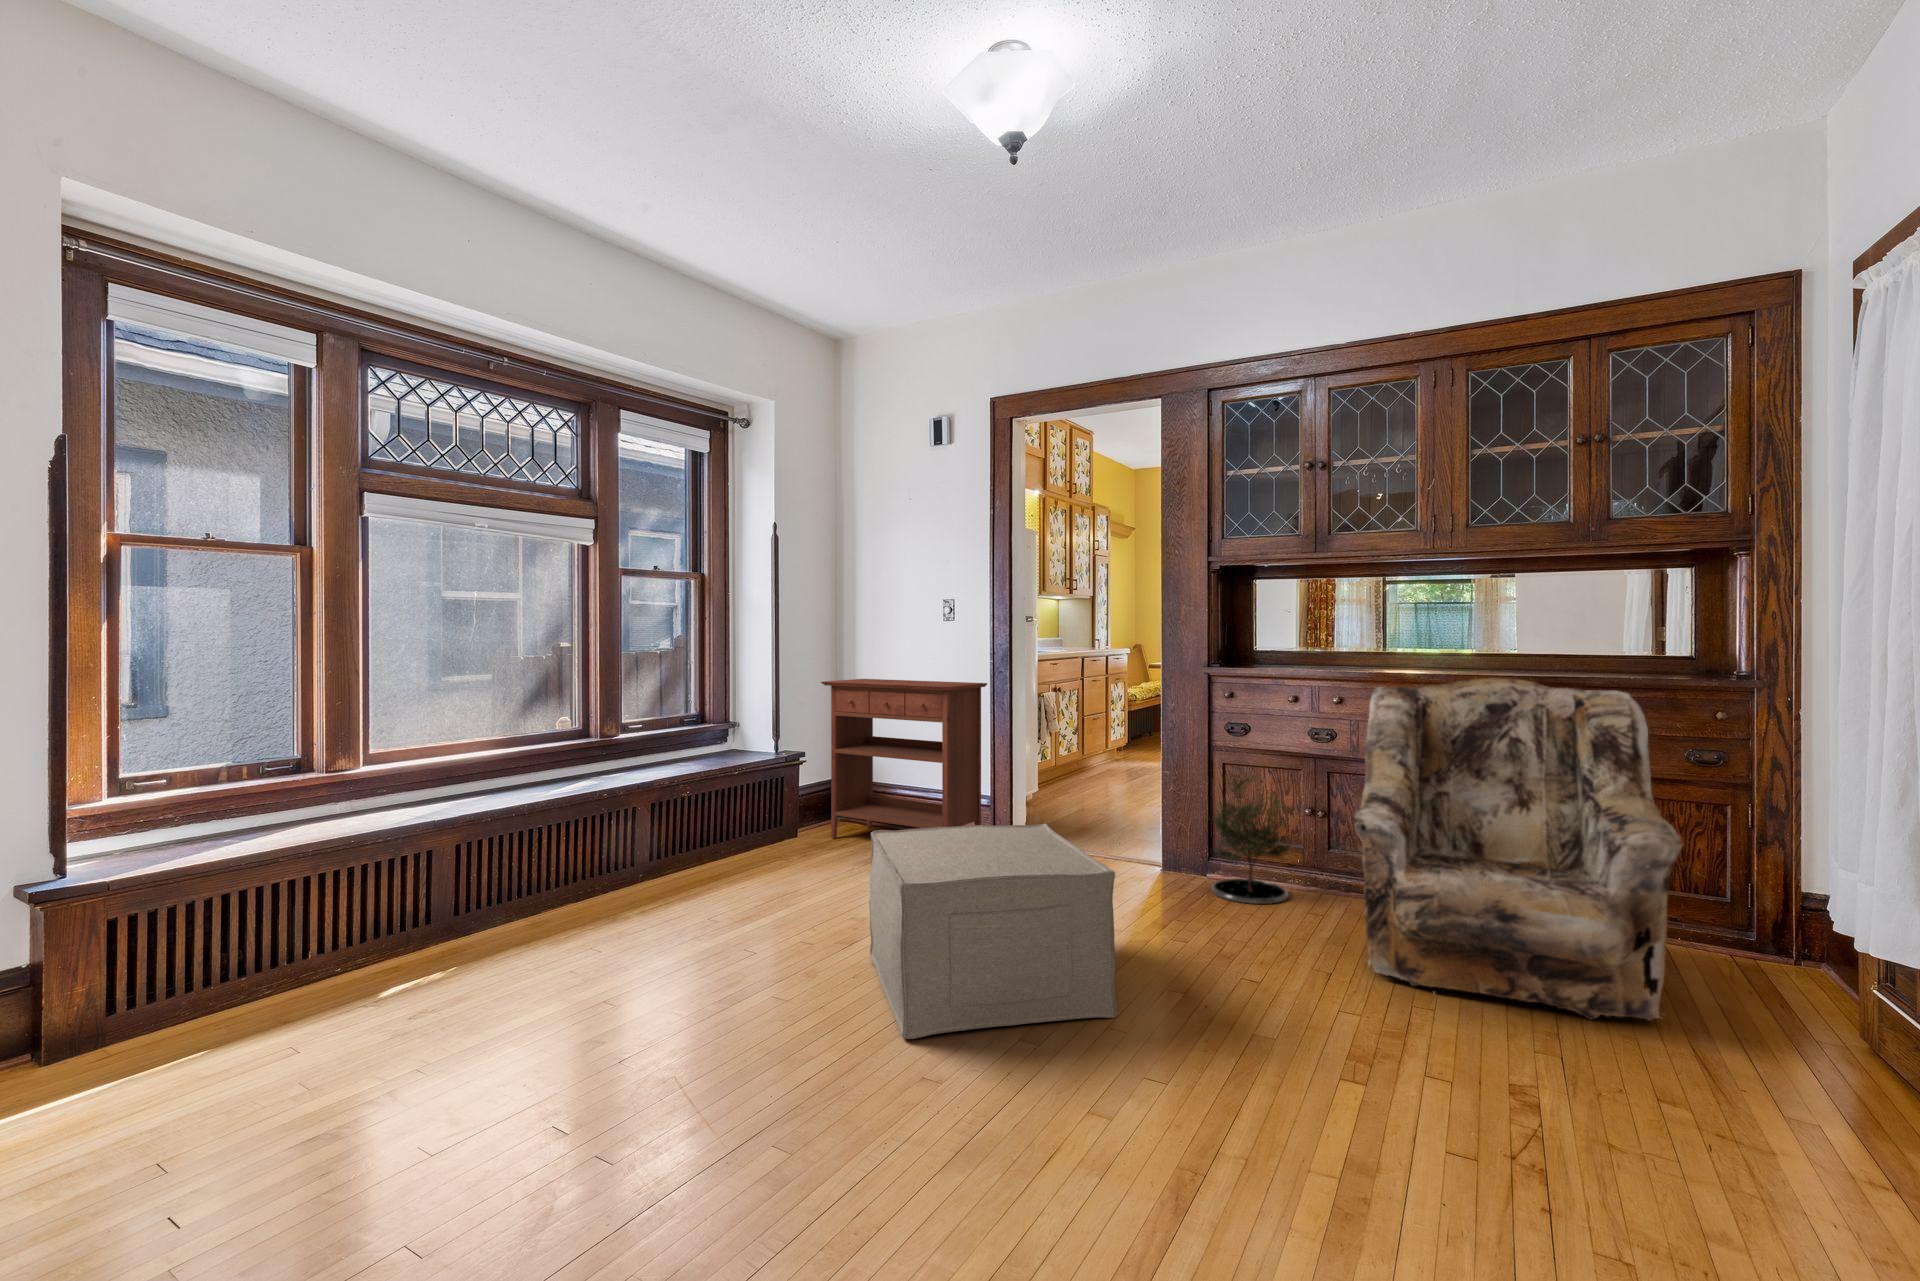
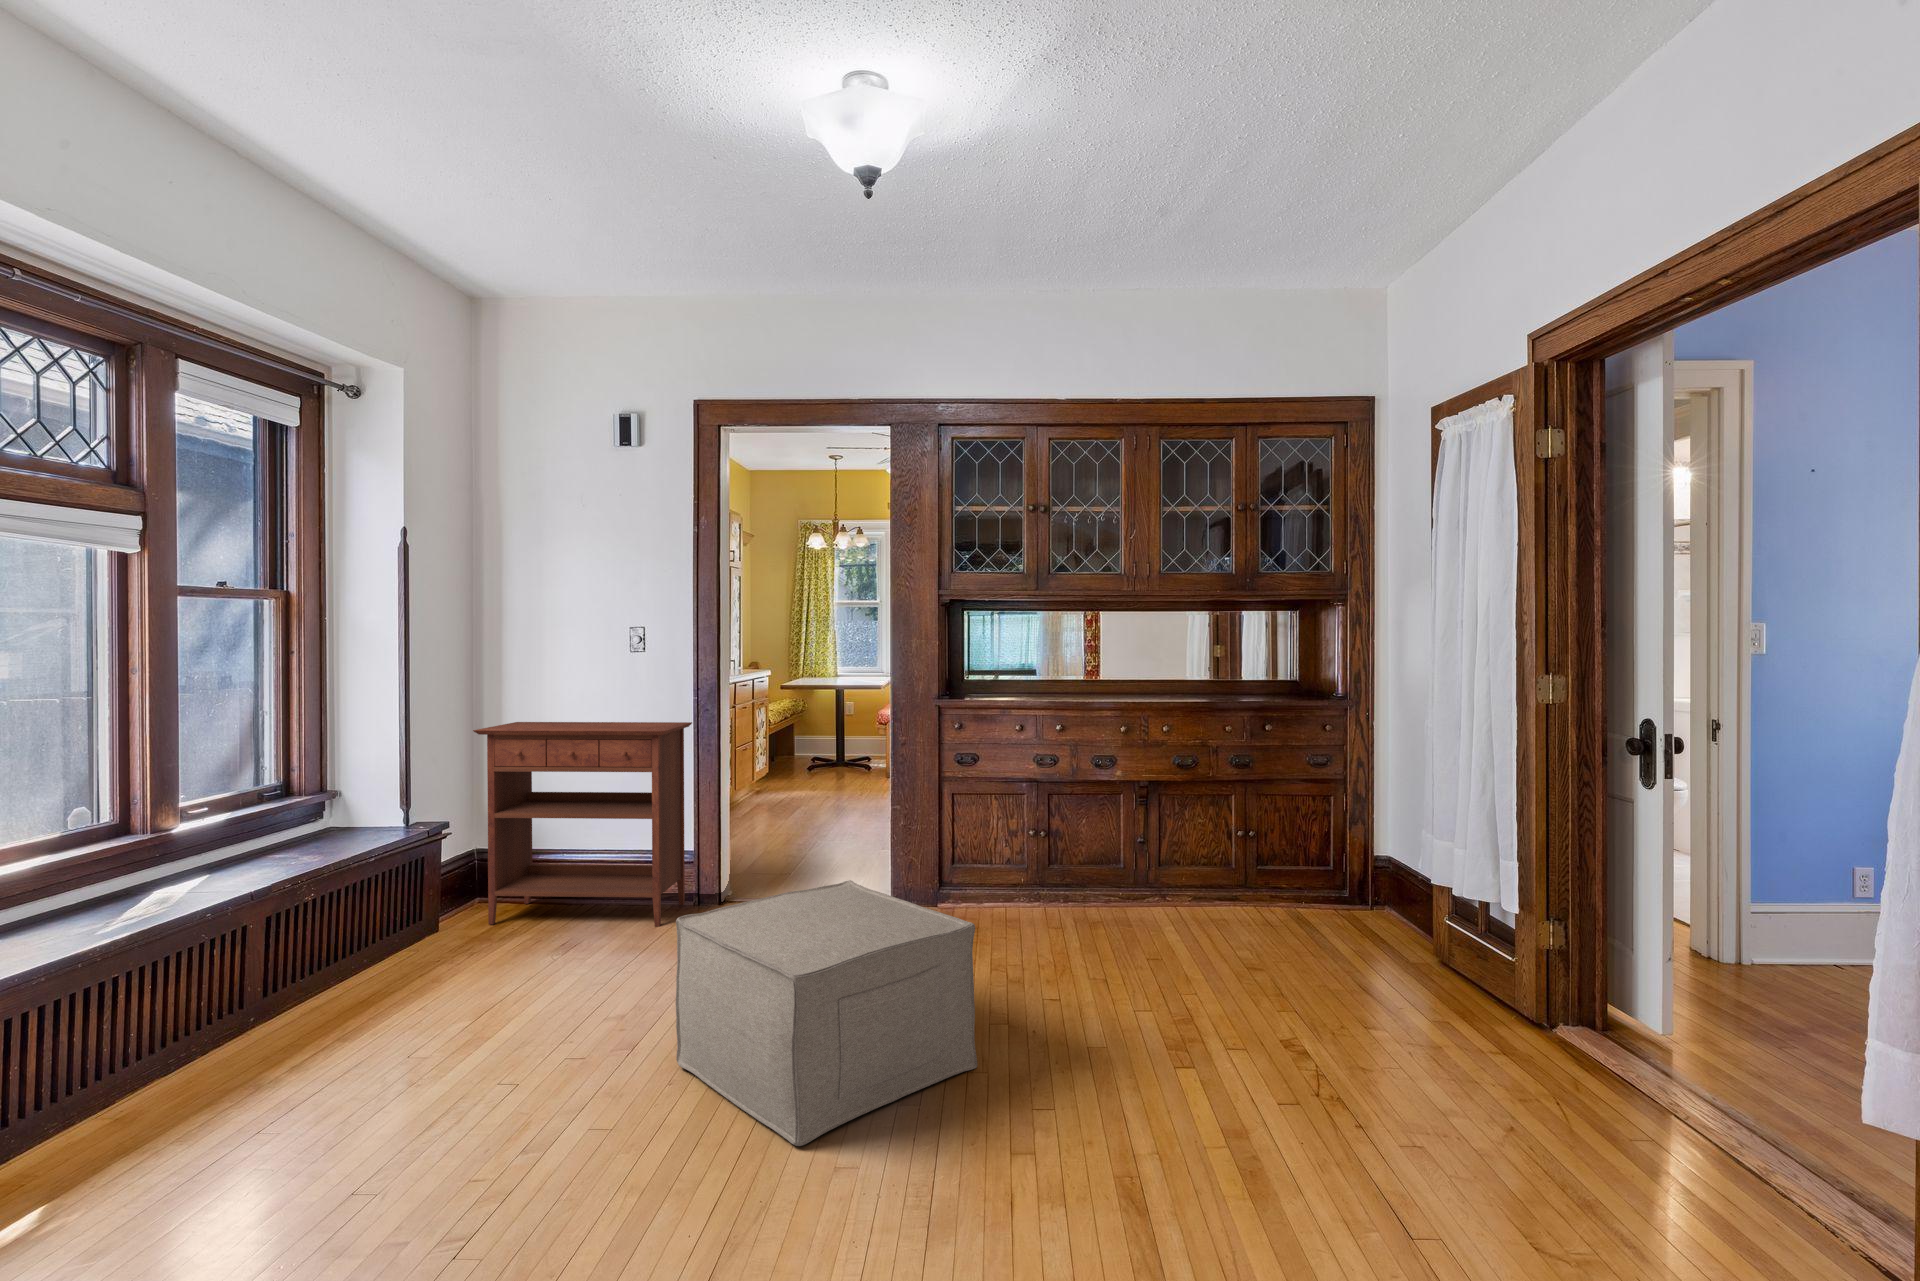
armchair: present [1354,678,1682,1021] -> none [1101,706,1353,991]
potted tree: present [1211,760,1290,904] -> none [951,790,1030,927]

